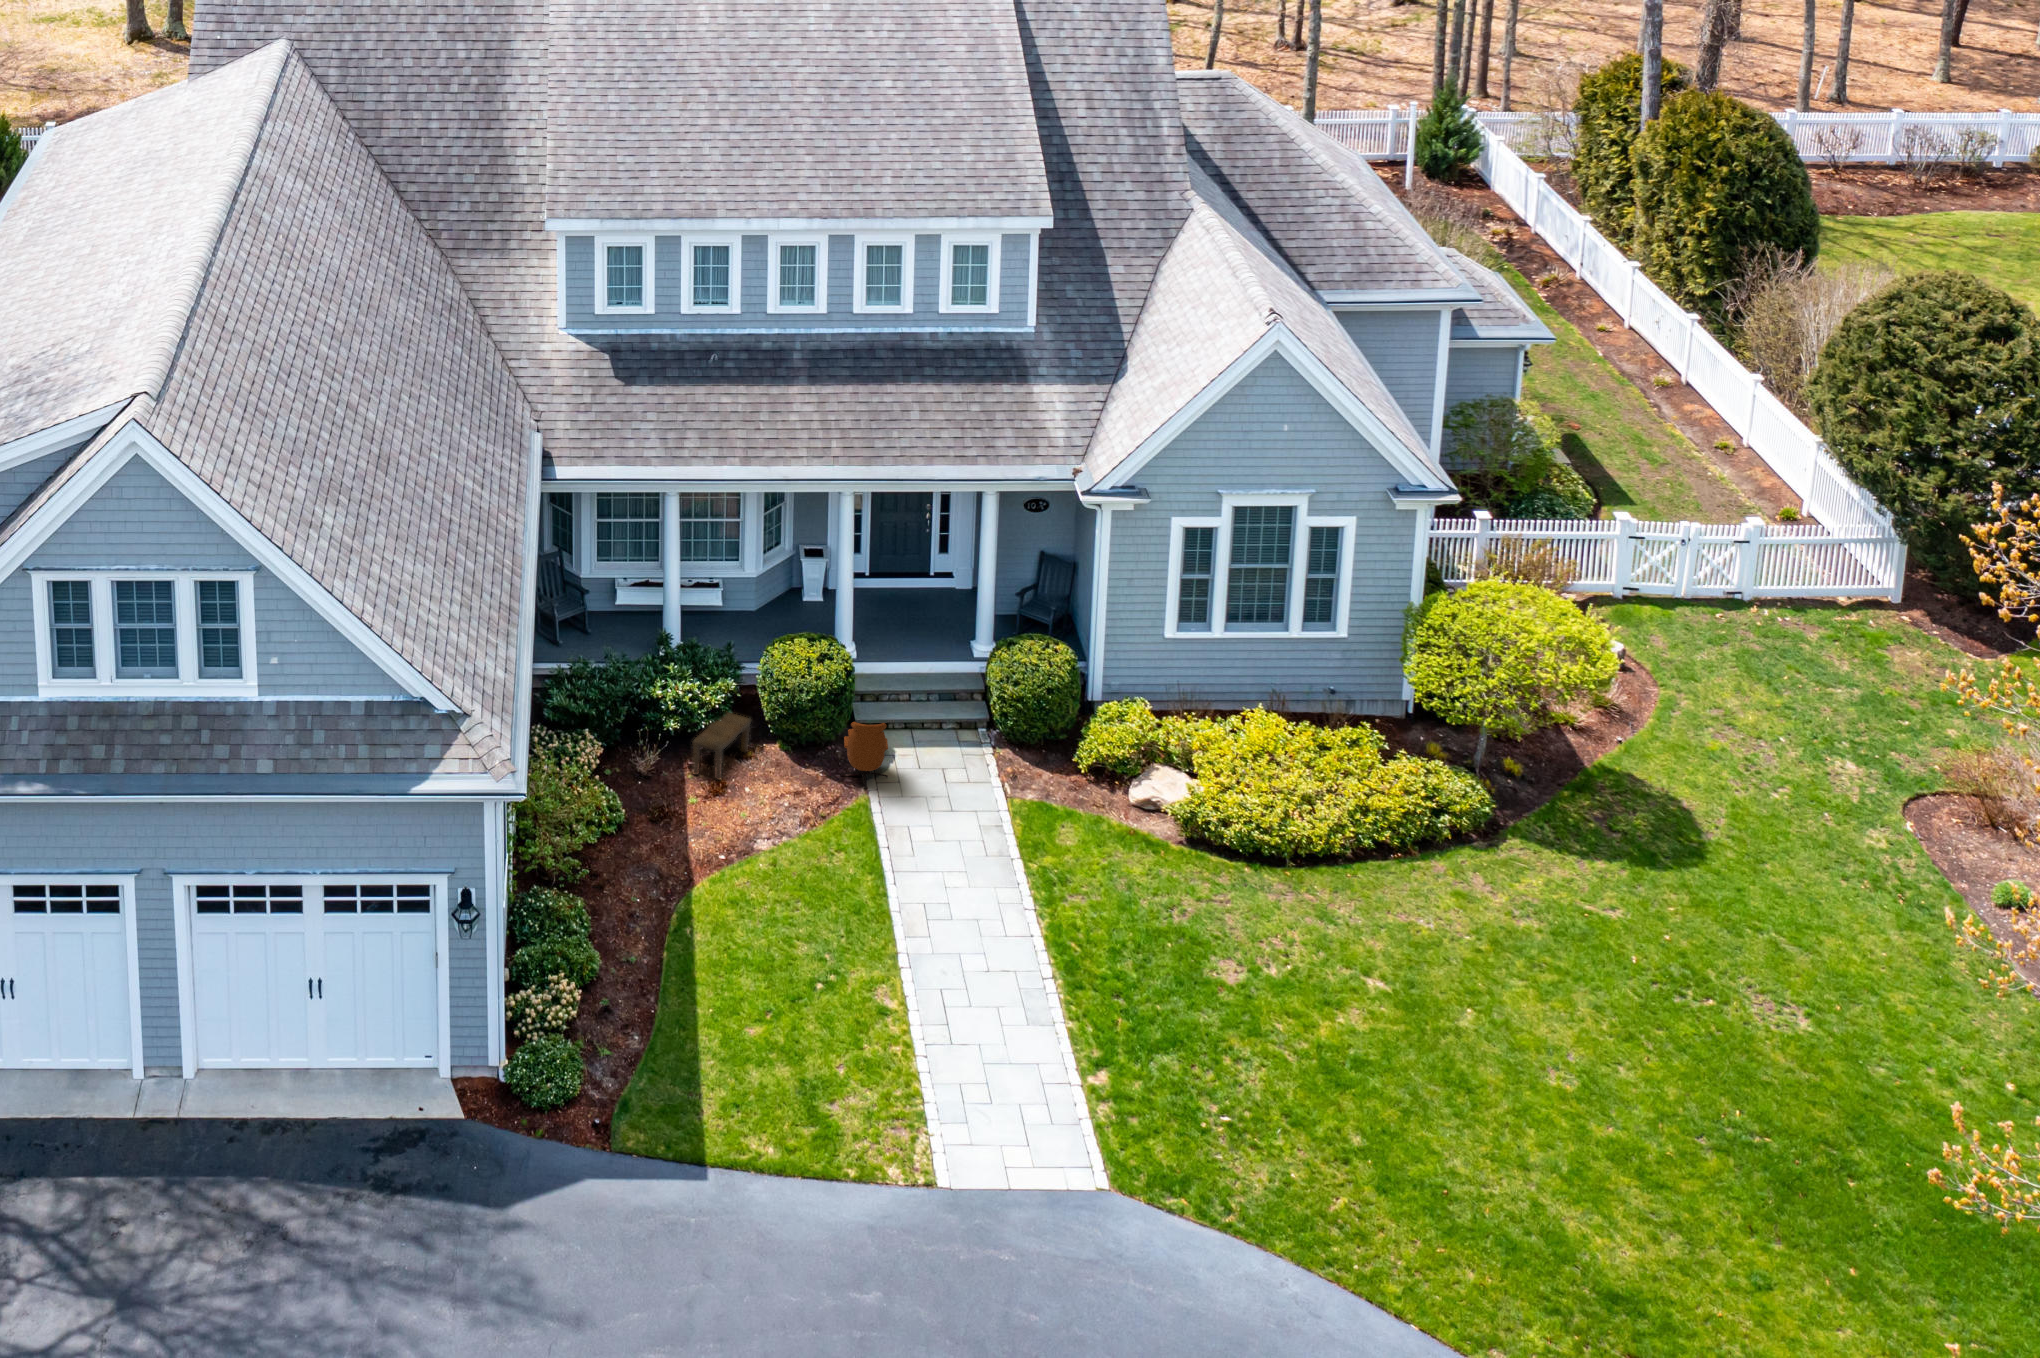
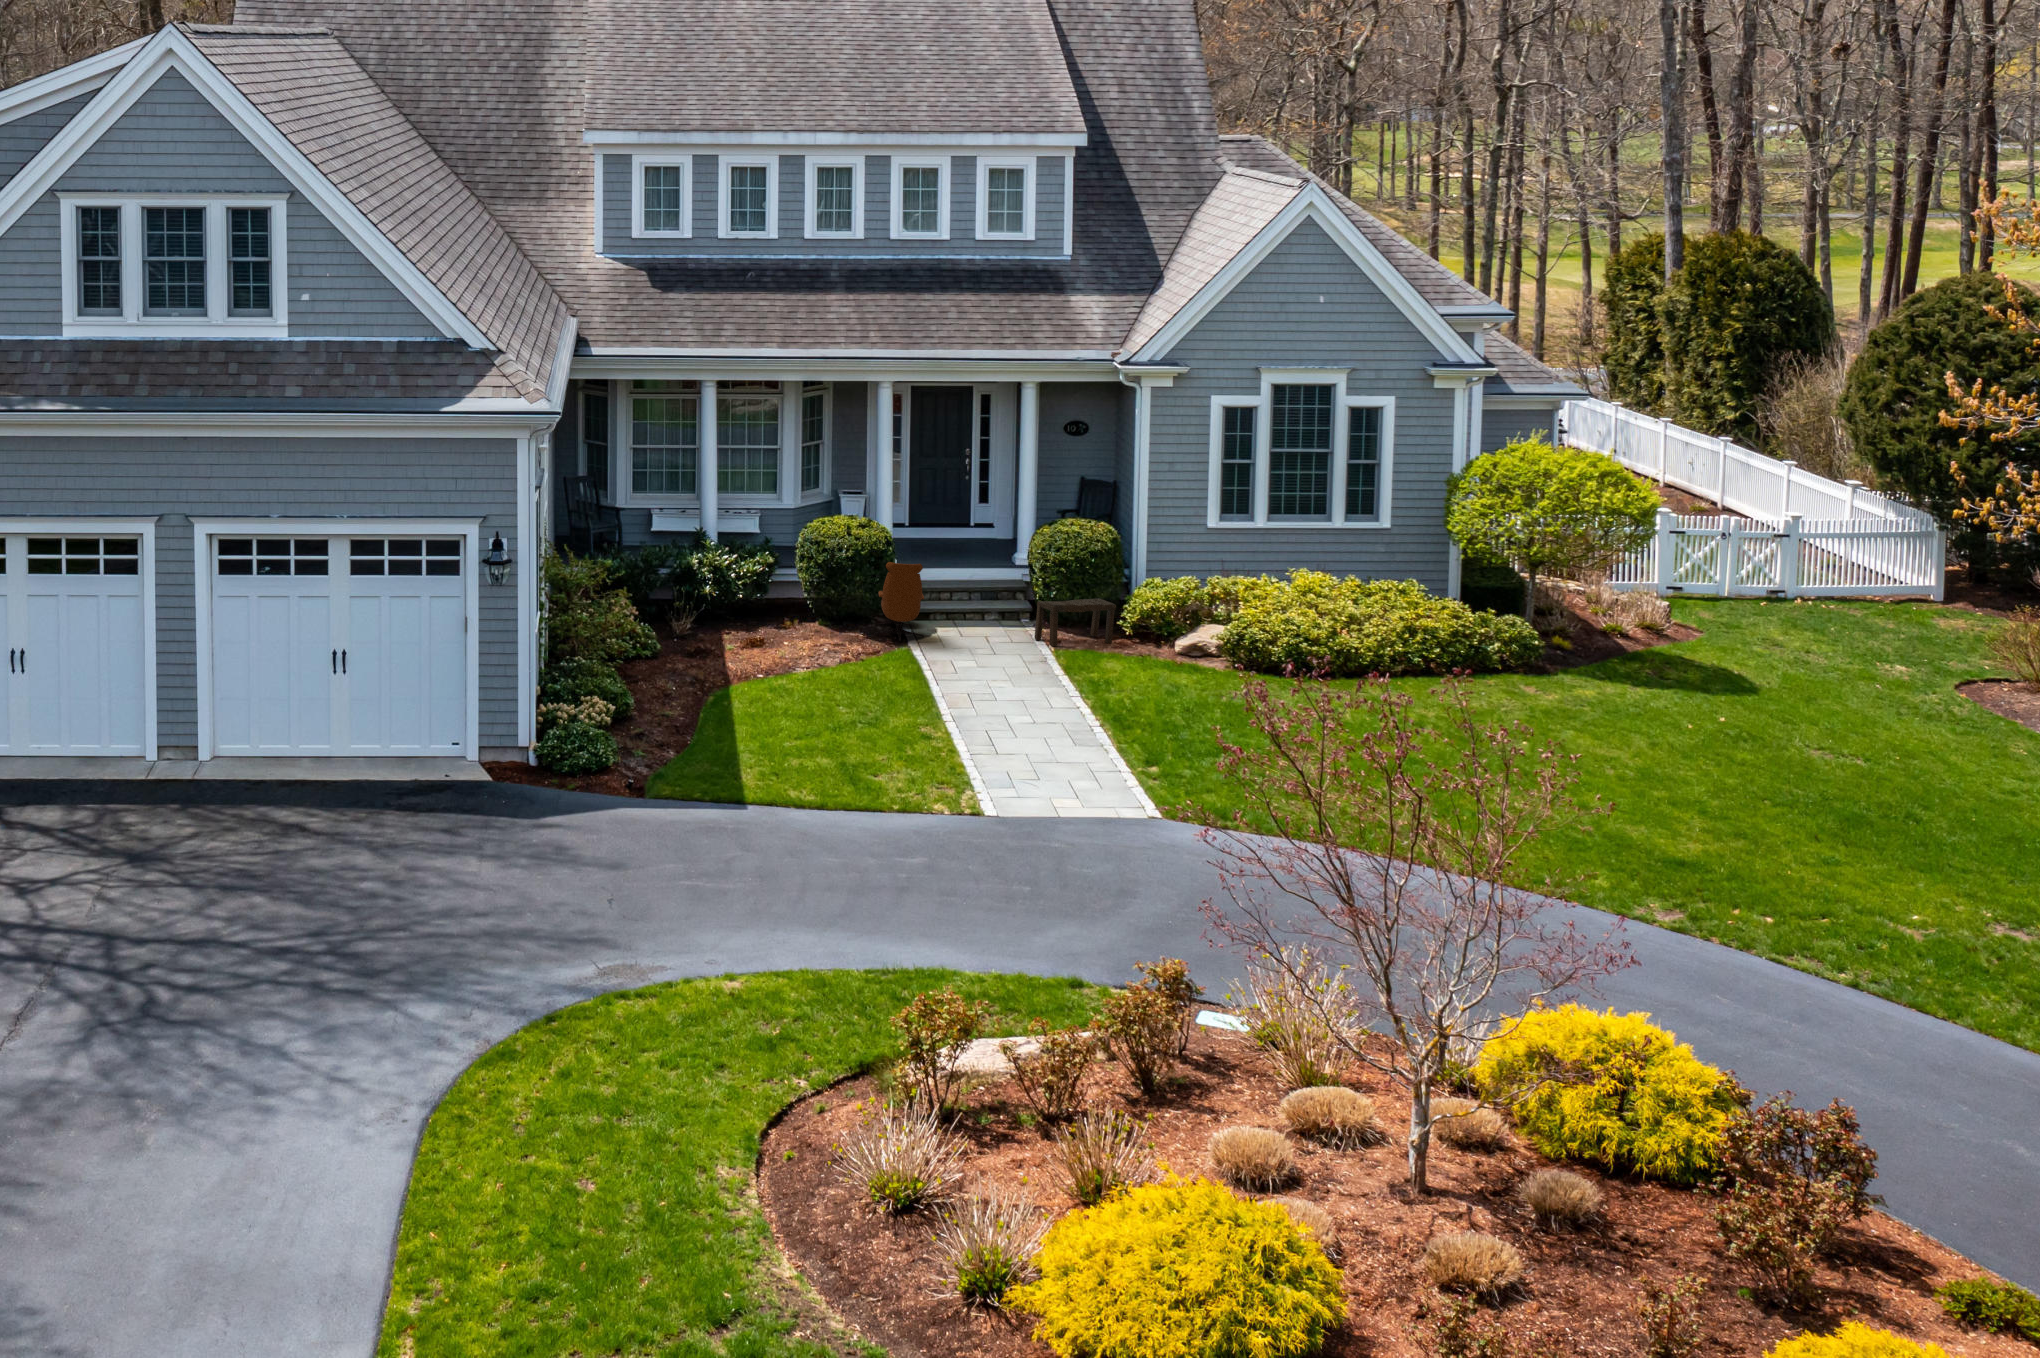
bench: present [692,713,751,780] -> present [1035,598,1116,646]

